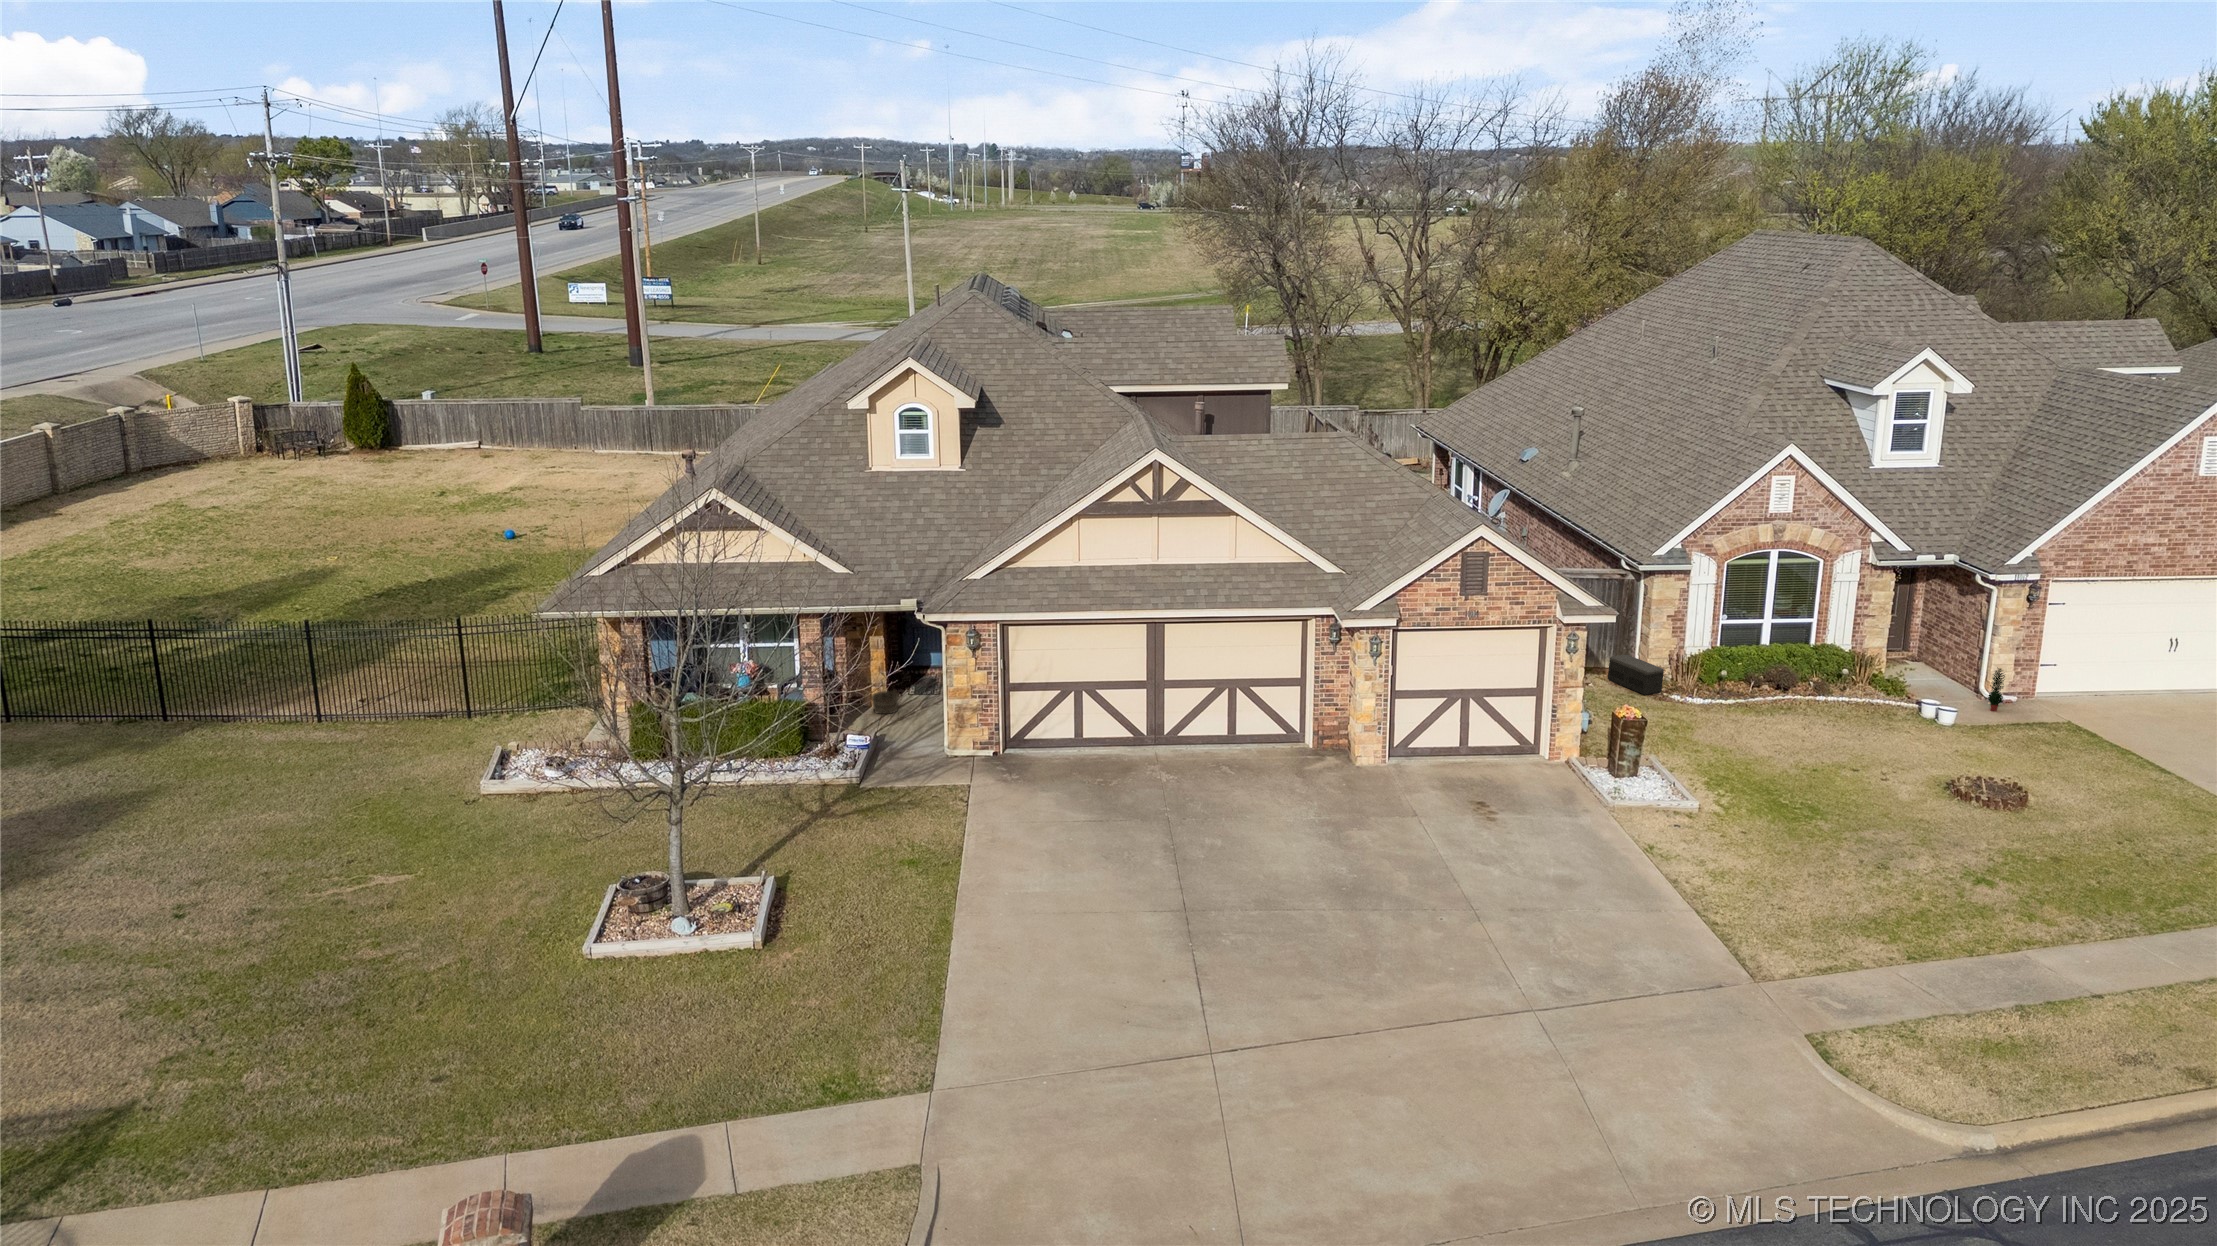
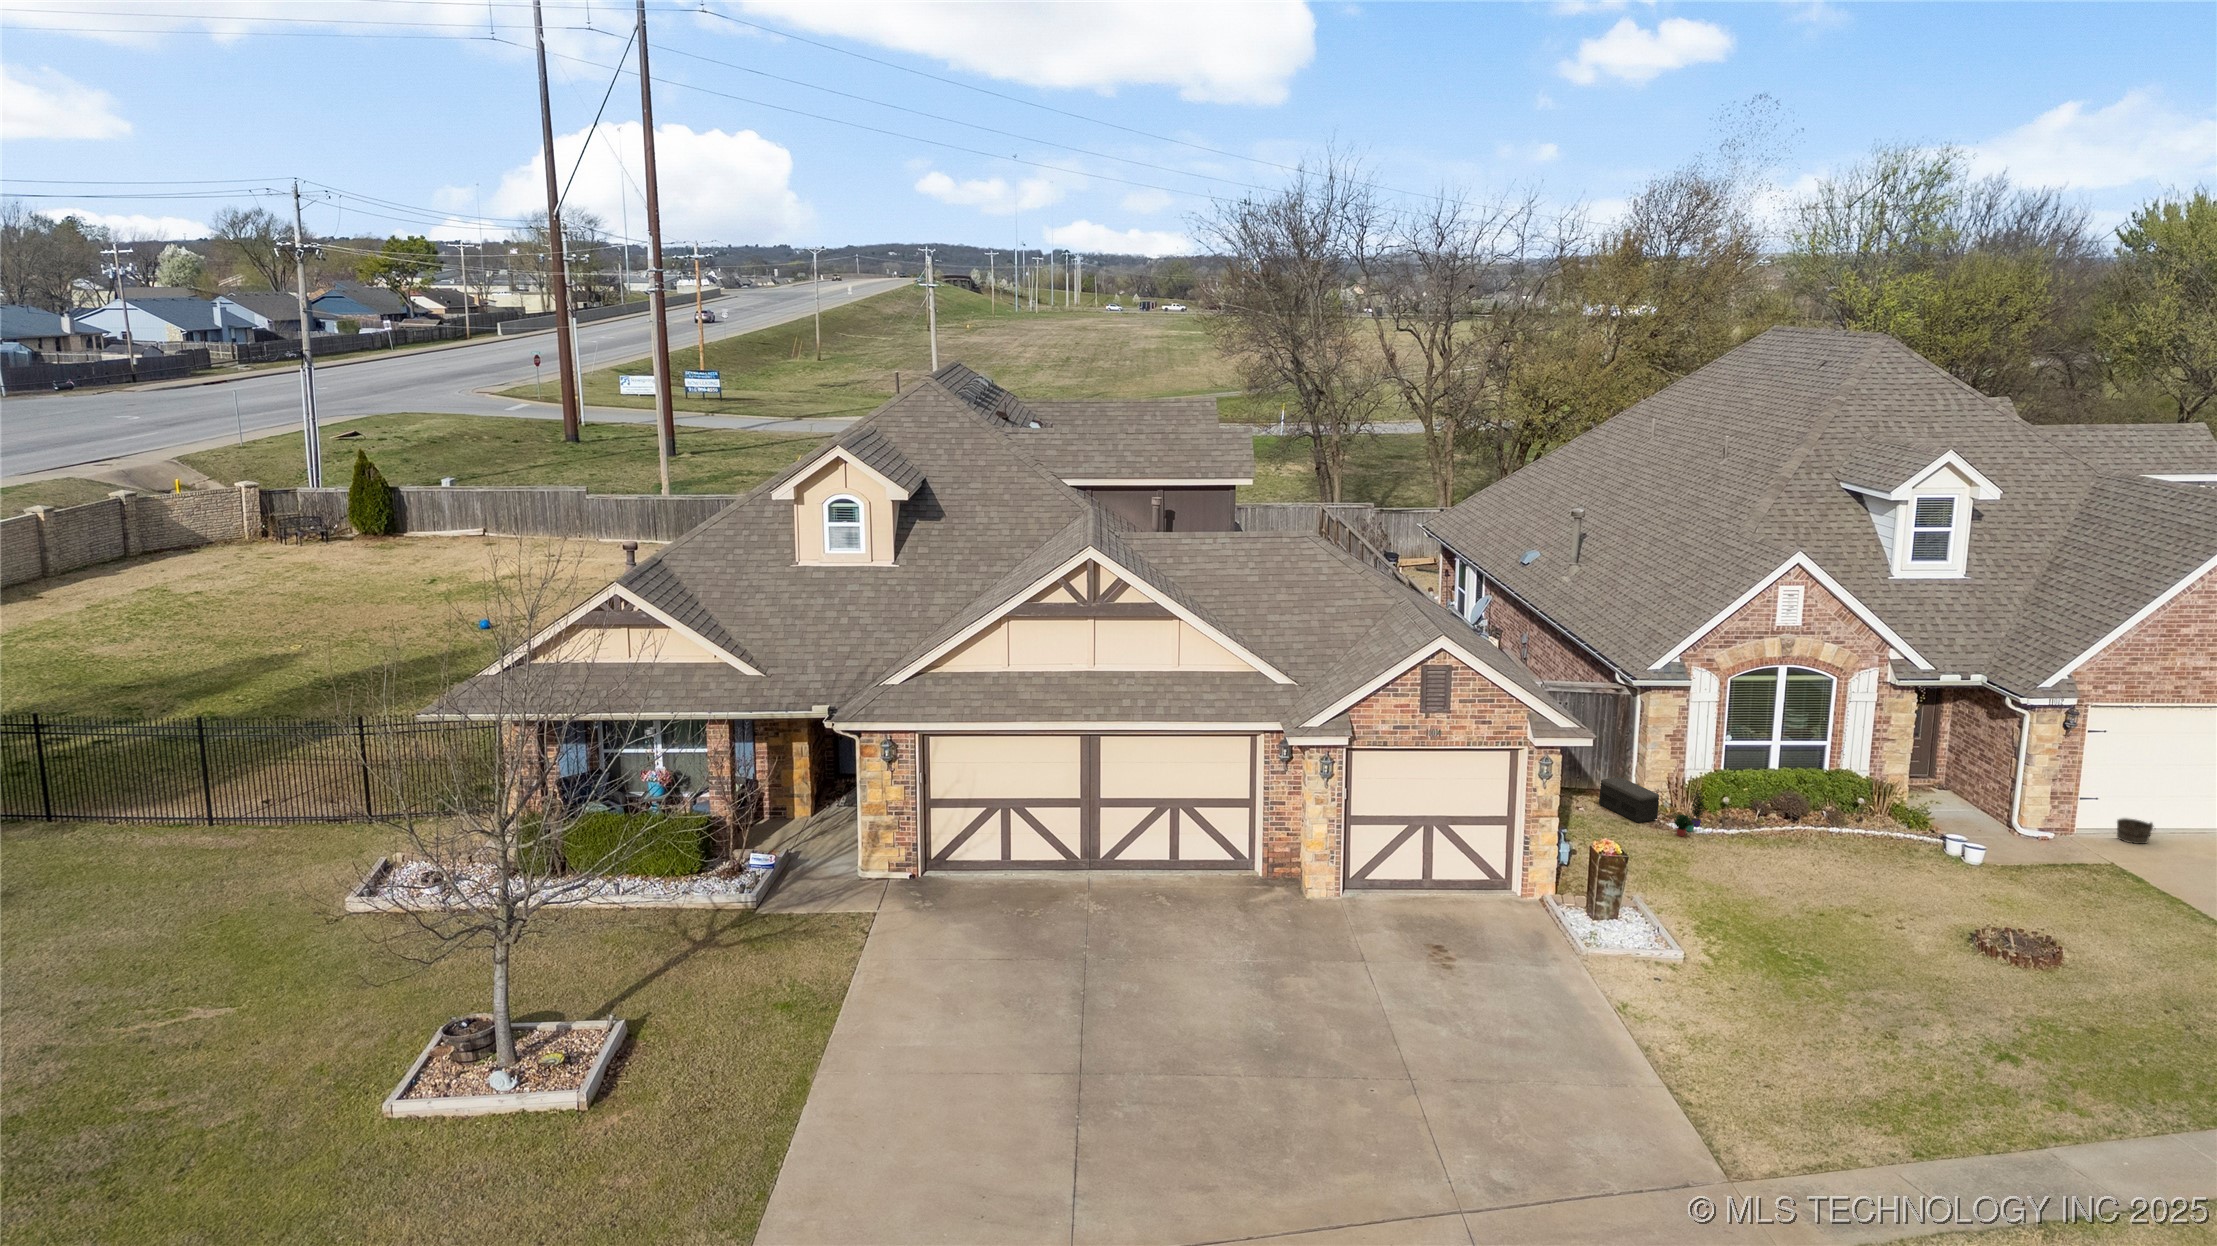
potted plant: present [1988,668,2005,711] -> present [1674,790,1704,836]
bucket: present [871,690,900,714] -> present [2117,818,2154,844]

